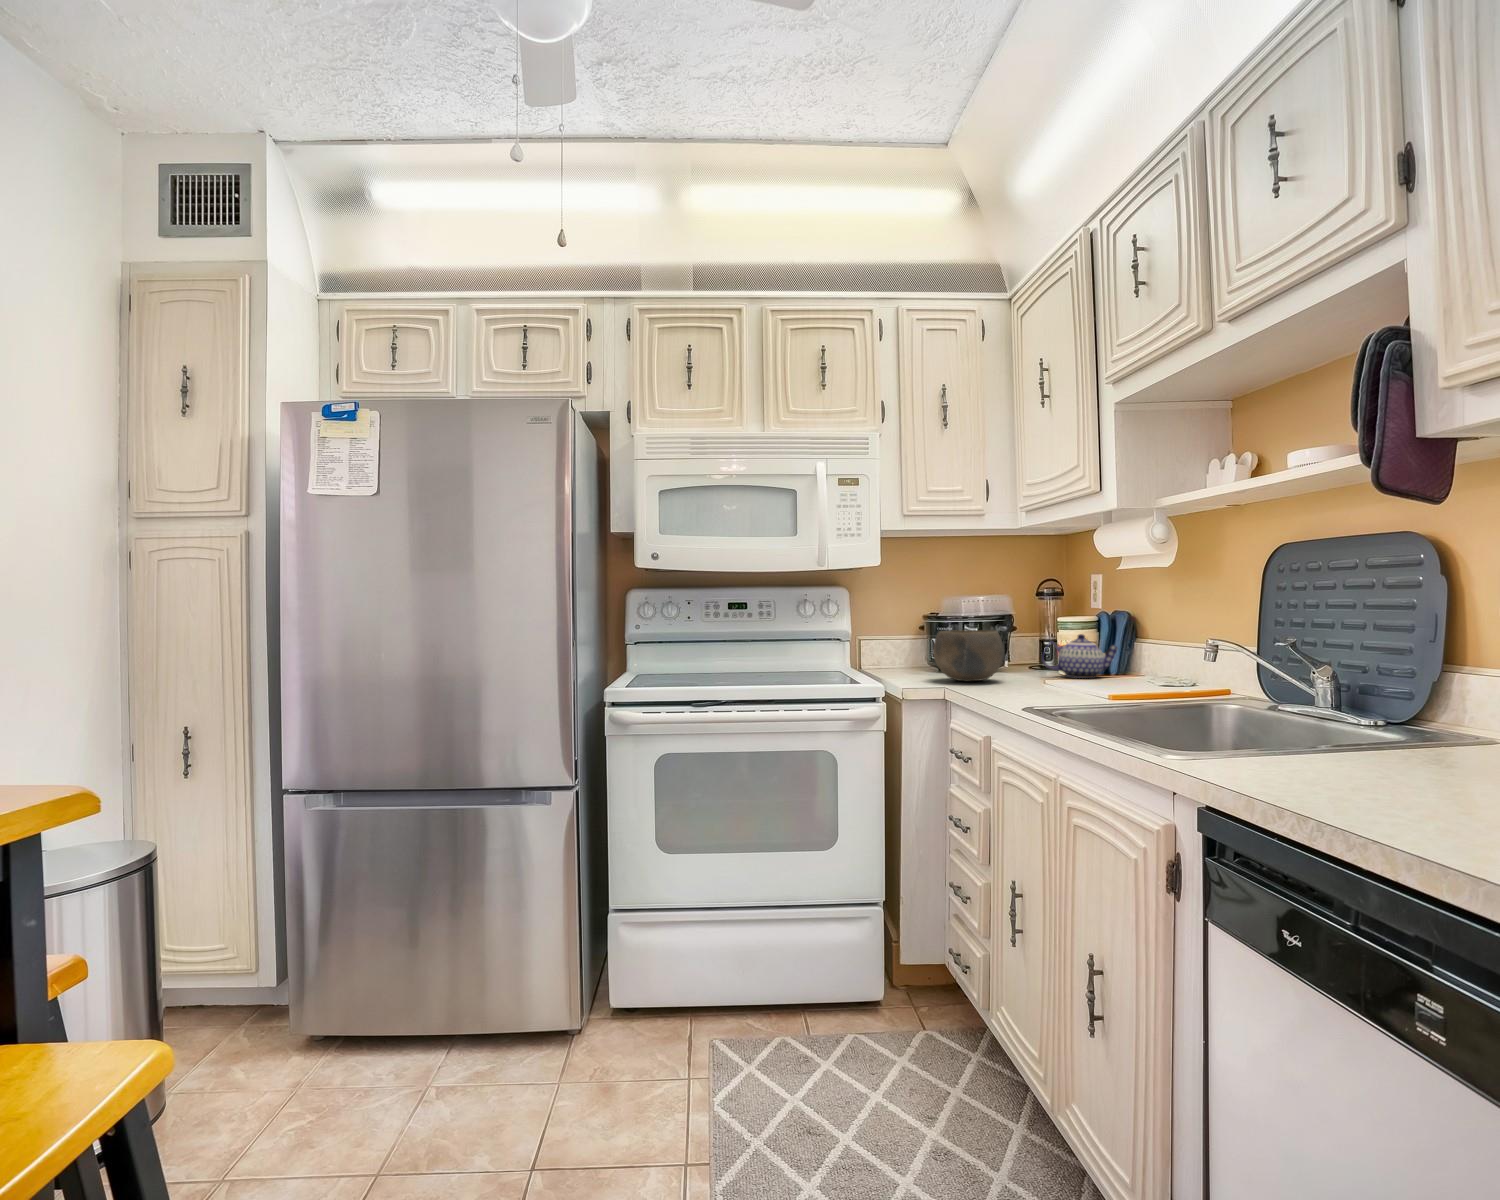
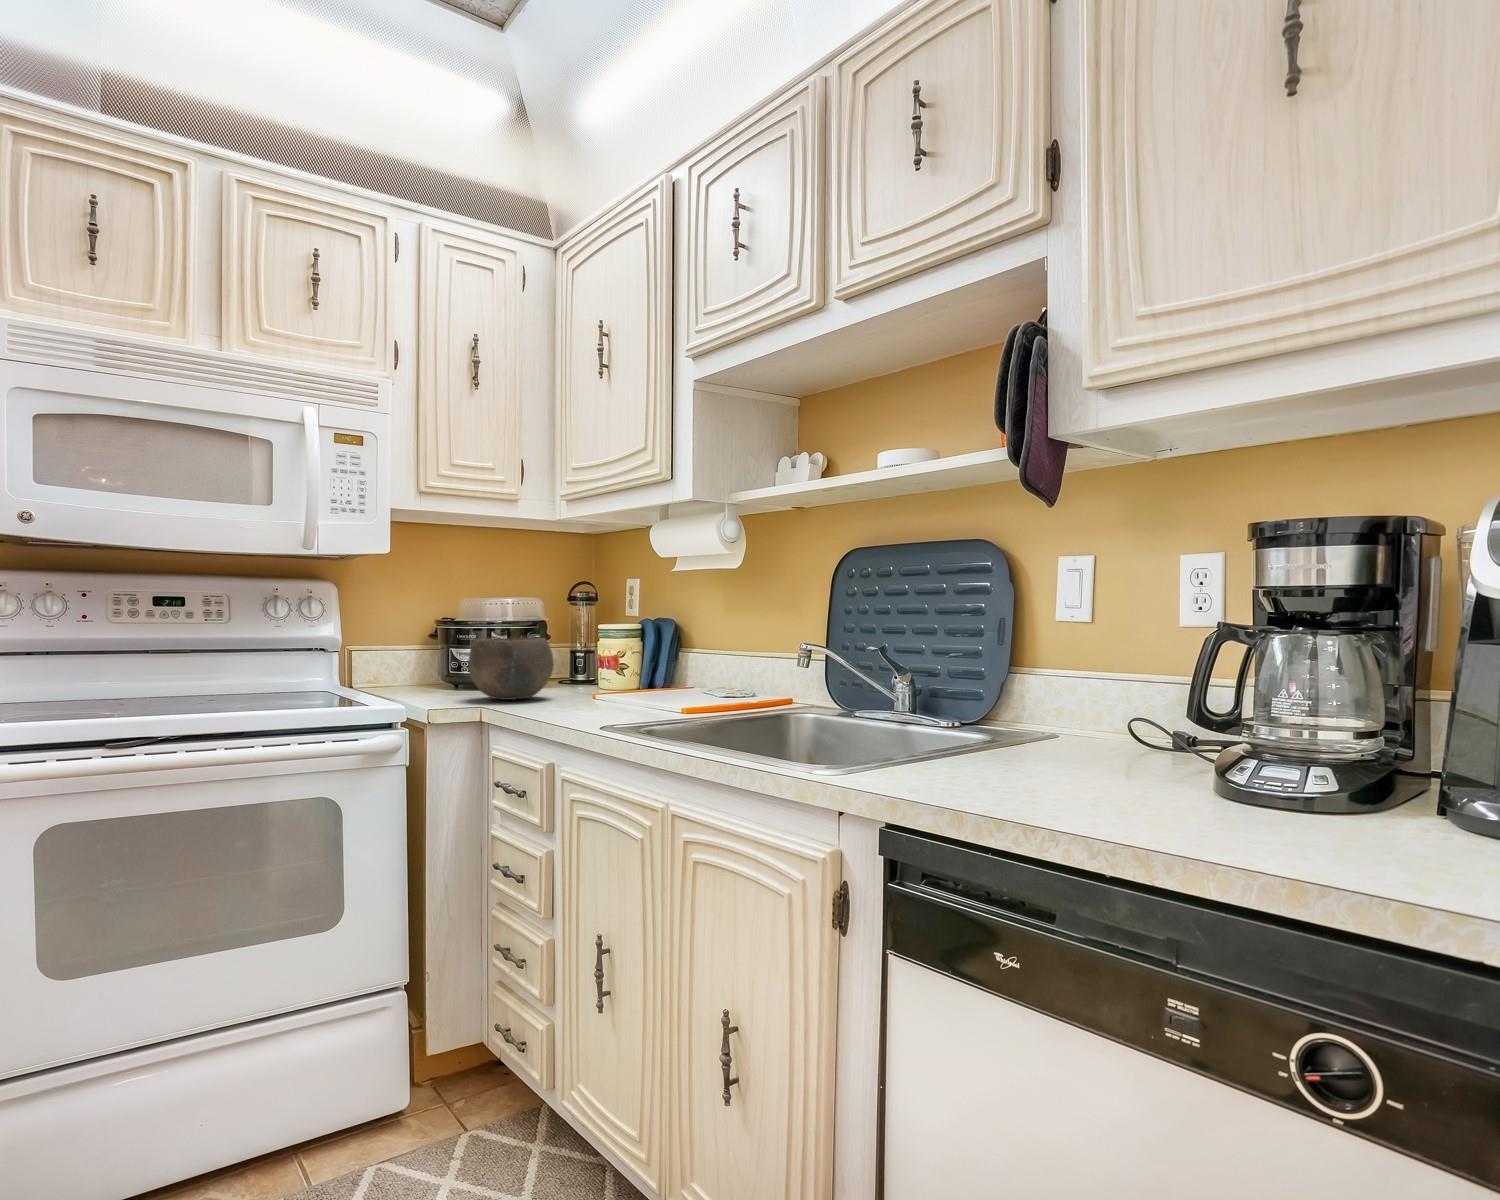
teapot: present [1042,634,1118,678] -> none [587,641,664,690]

